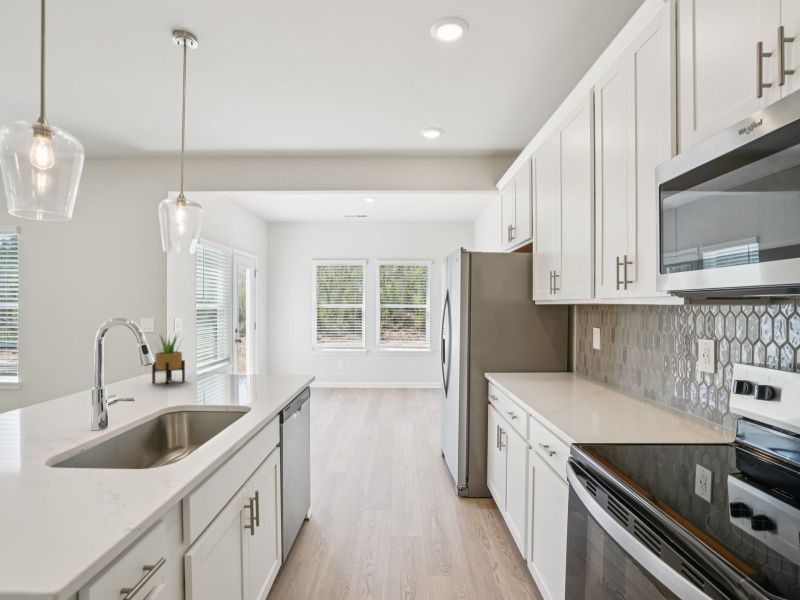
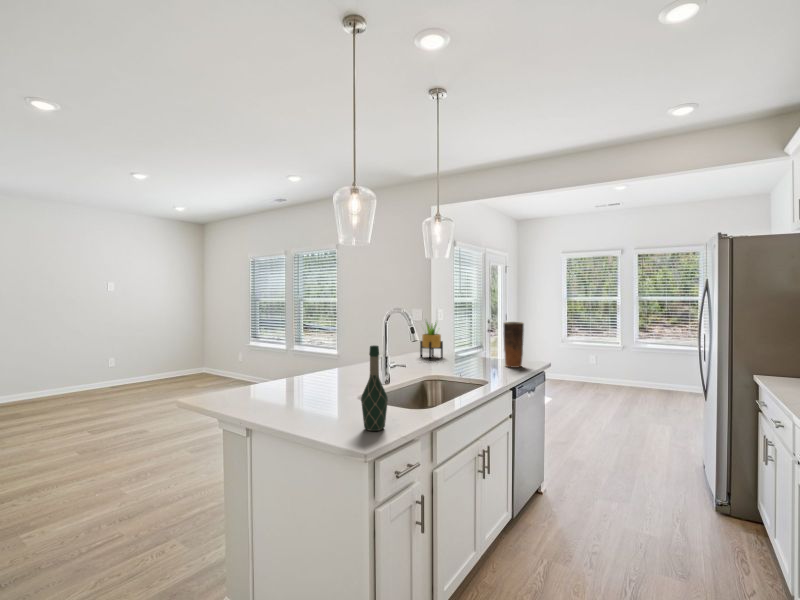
vase: none [265,333,289,386] -> present [504,322,524,368]
wine bottle: none [54,385,108,530] -> present [361,345,388,431]

